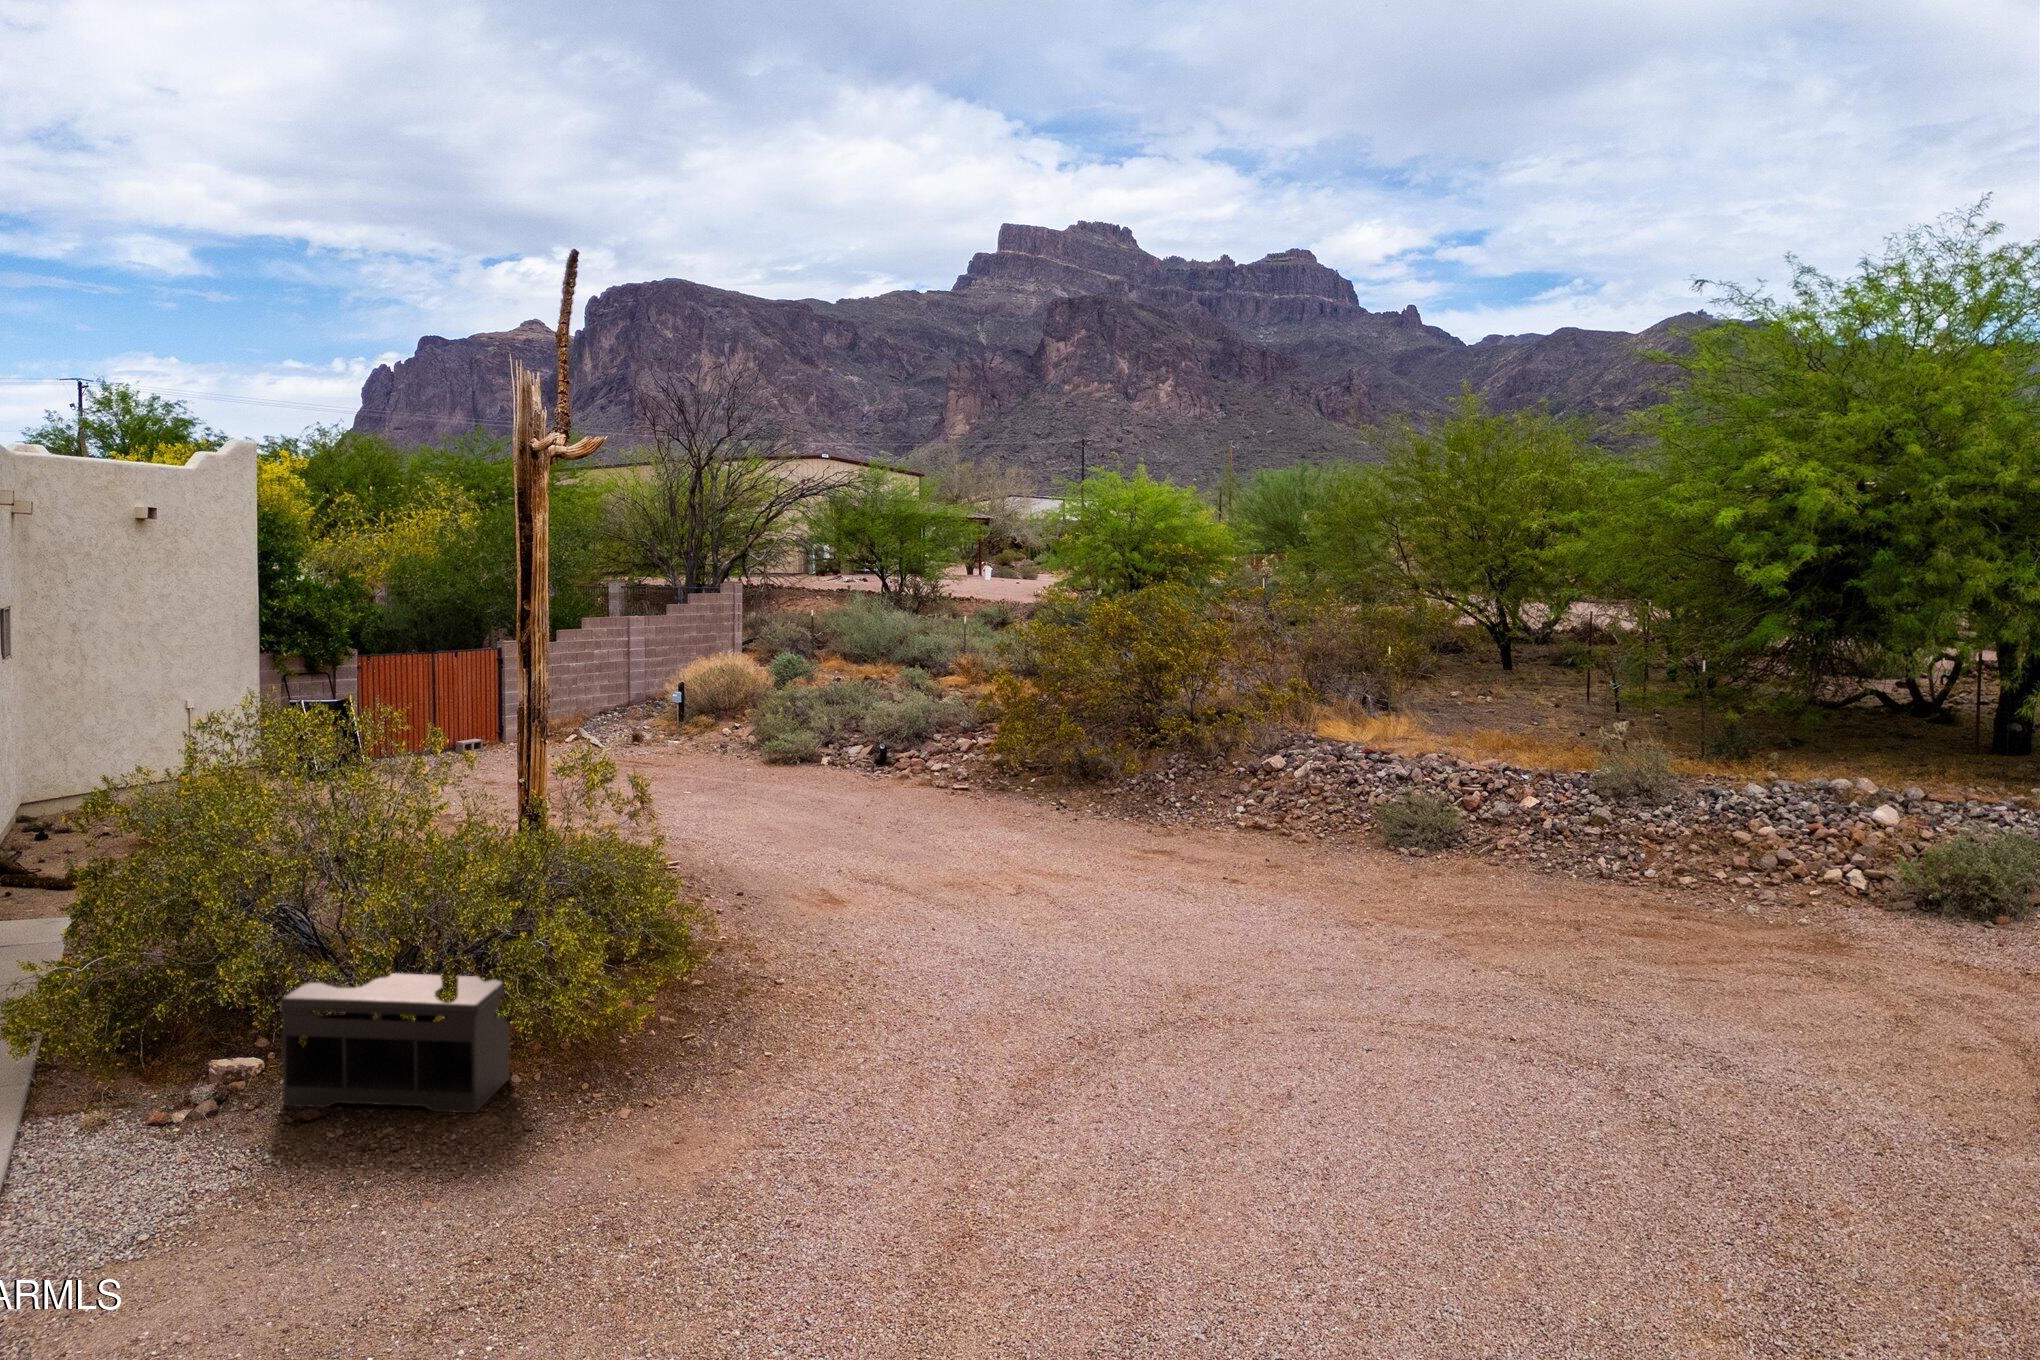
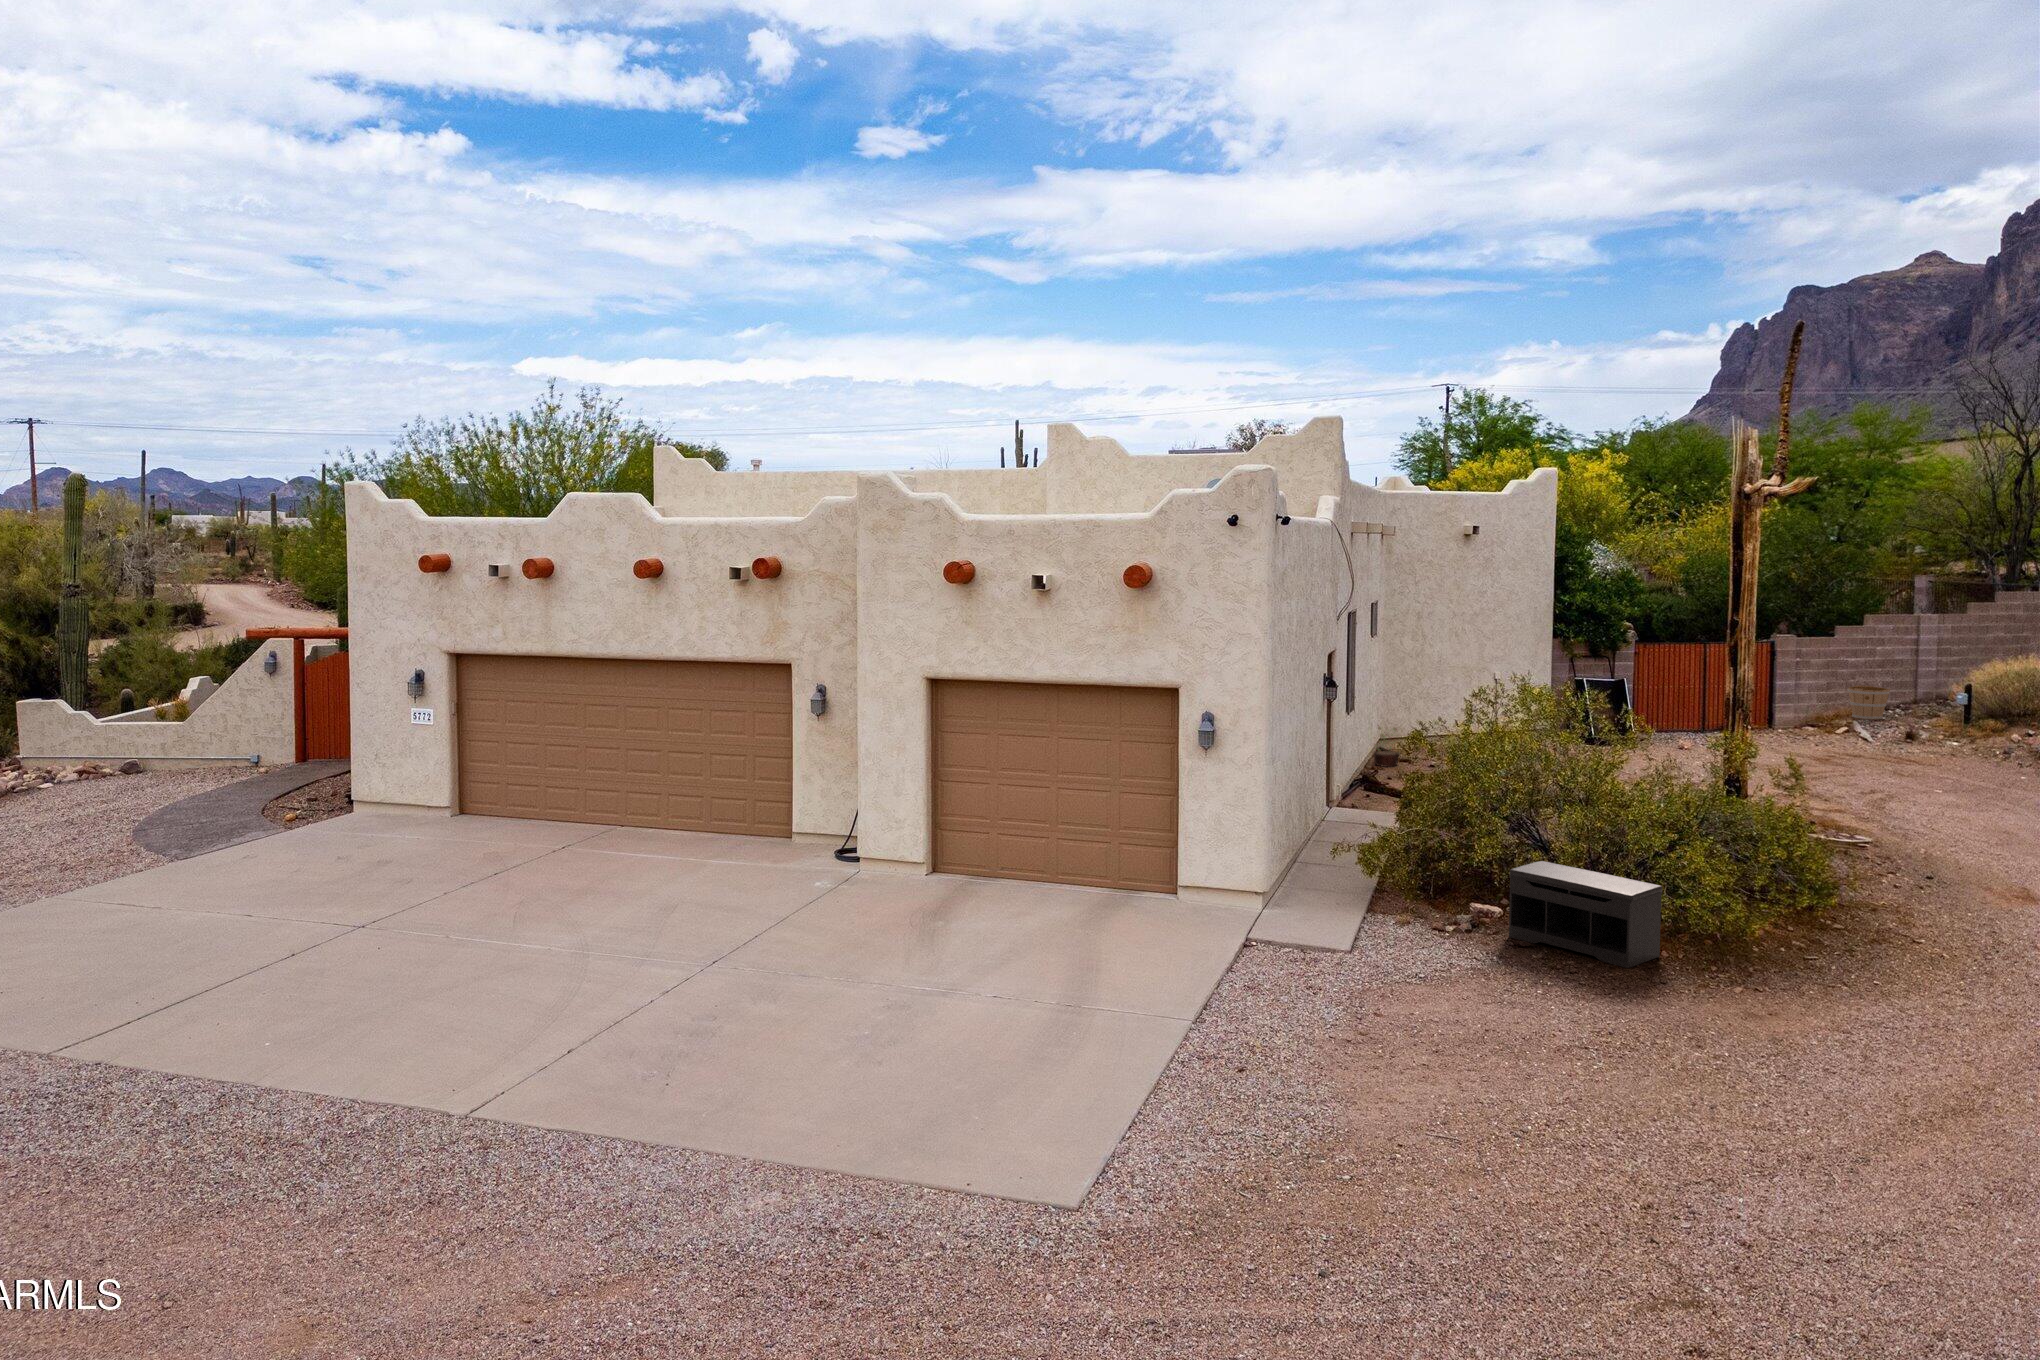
wooden bucket: none [570,691,607,725] -> present [1847,685,1890,720]
decorative plant: none [13,784,56,844] -> present [1374,727,1398,767]

